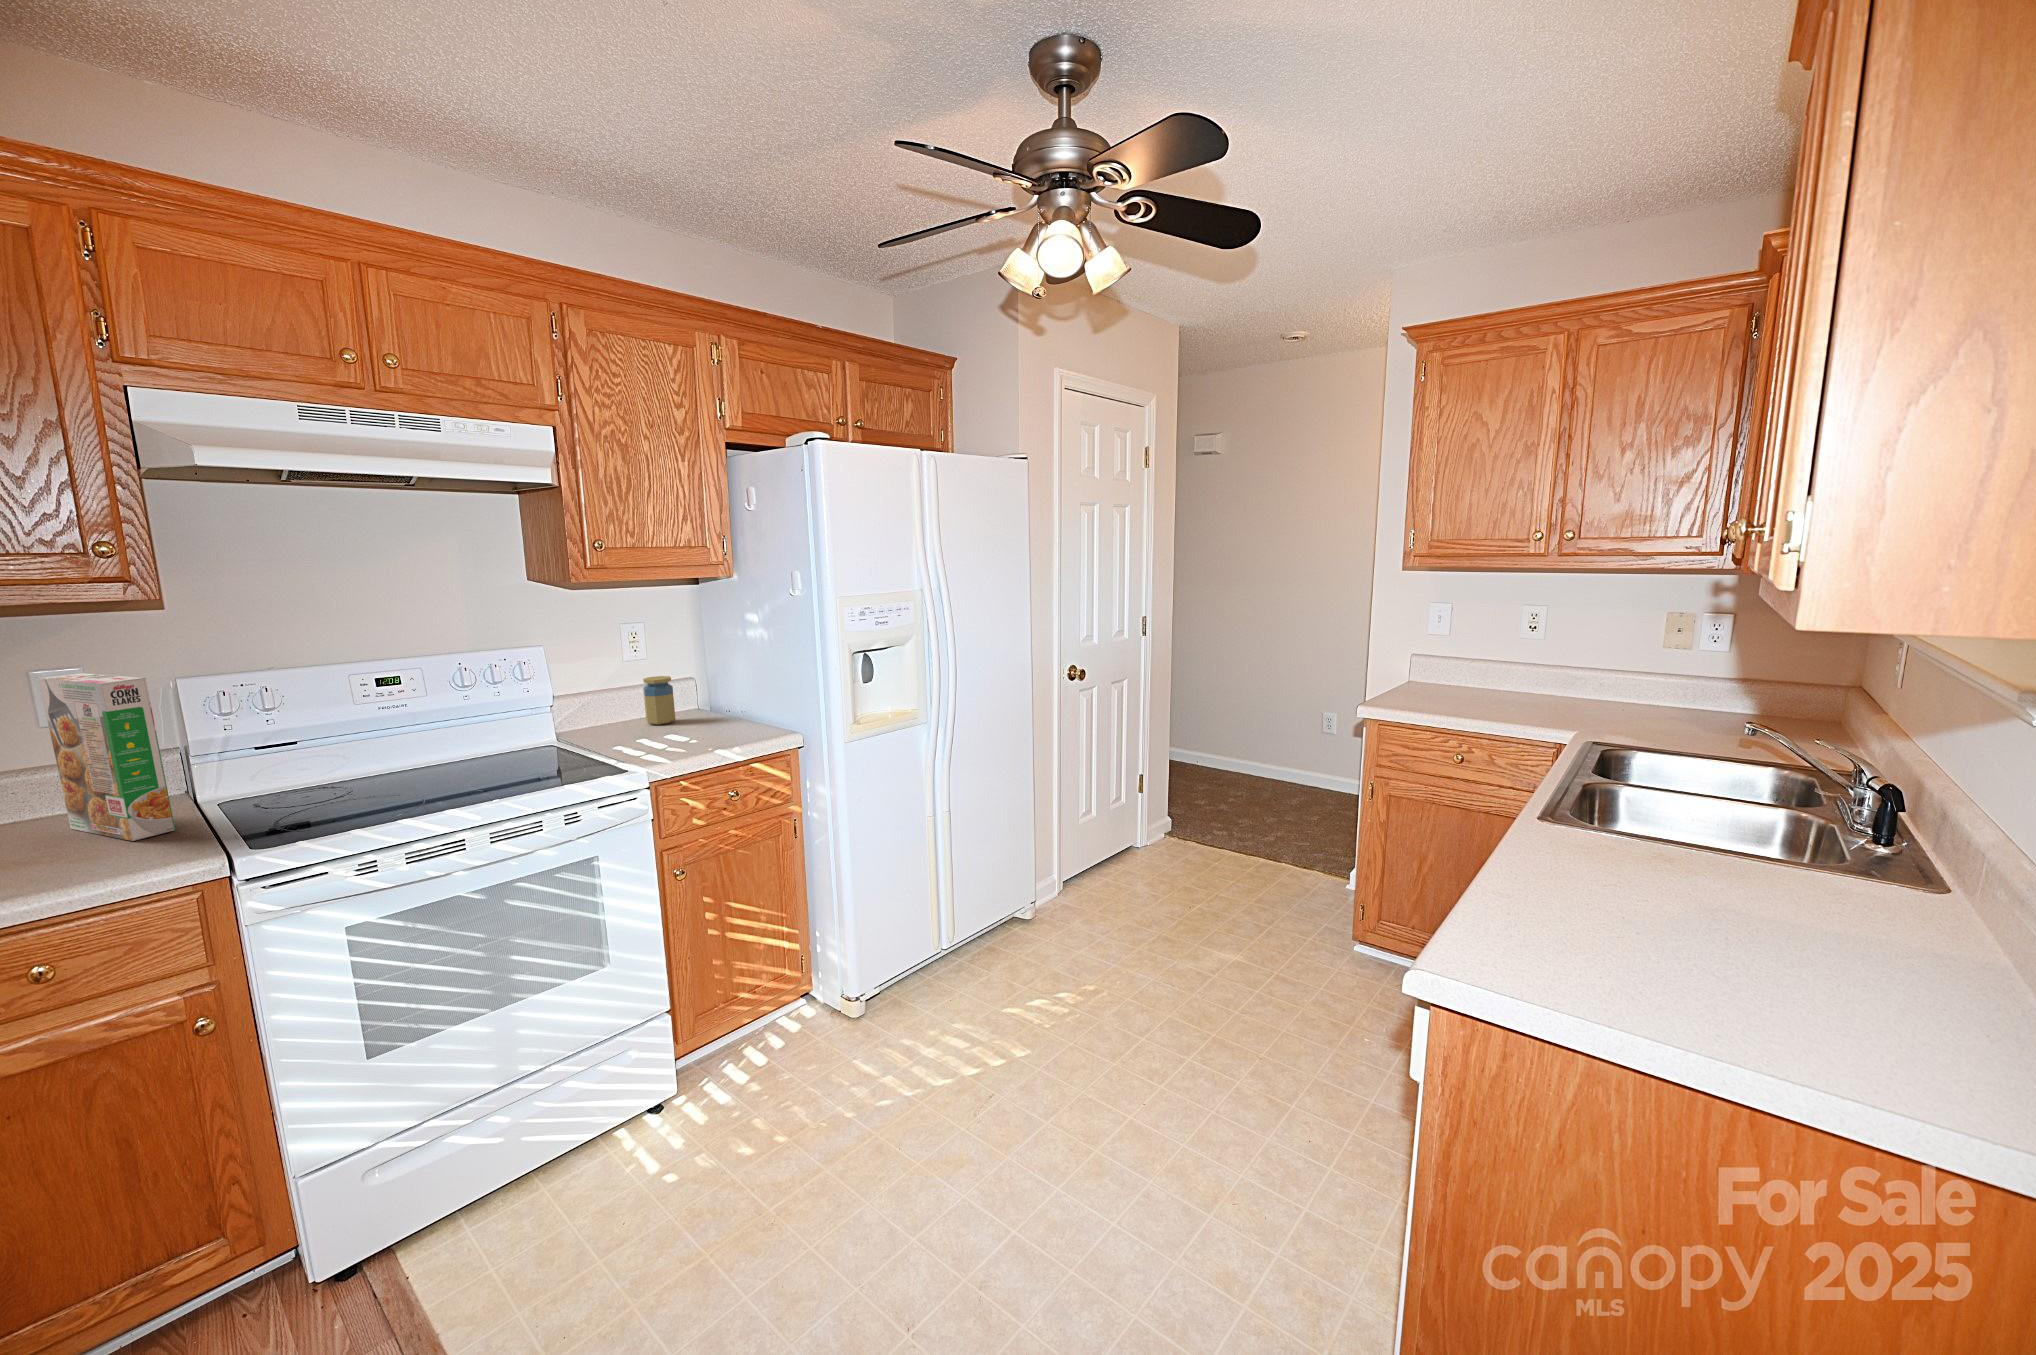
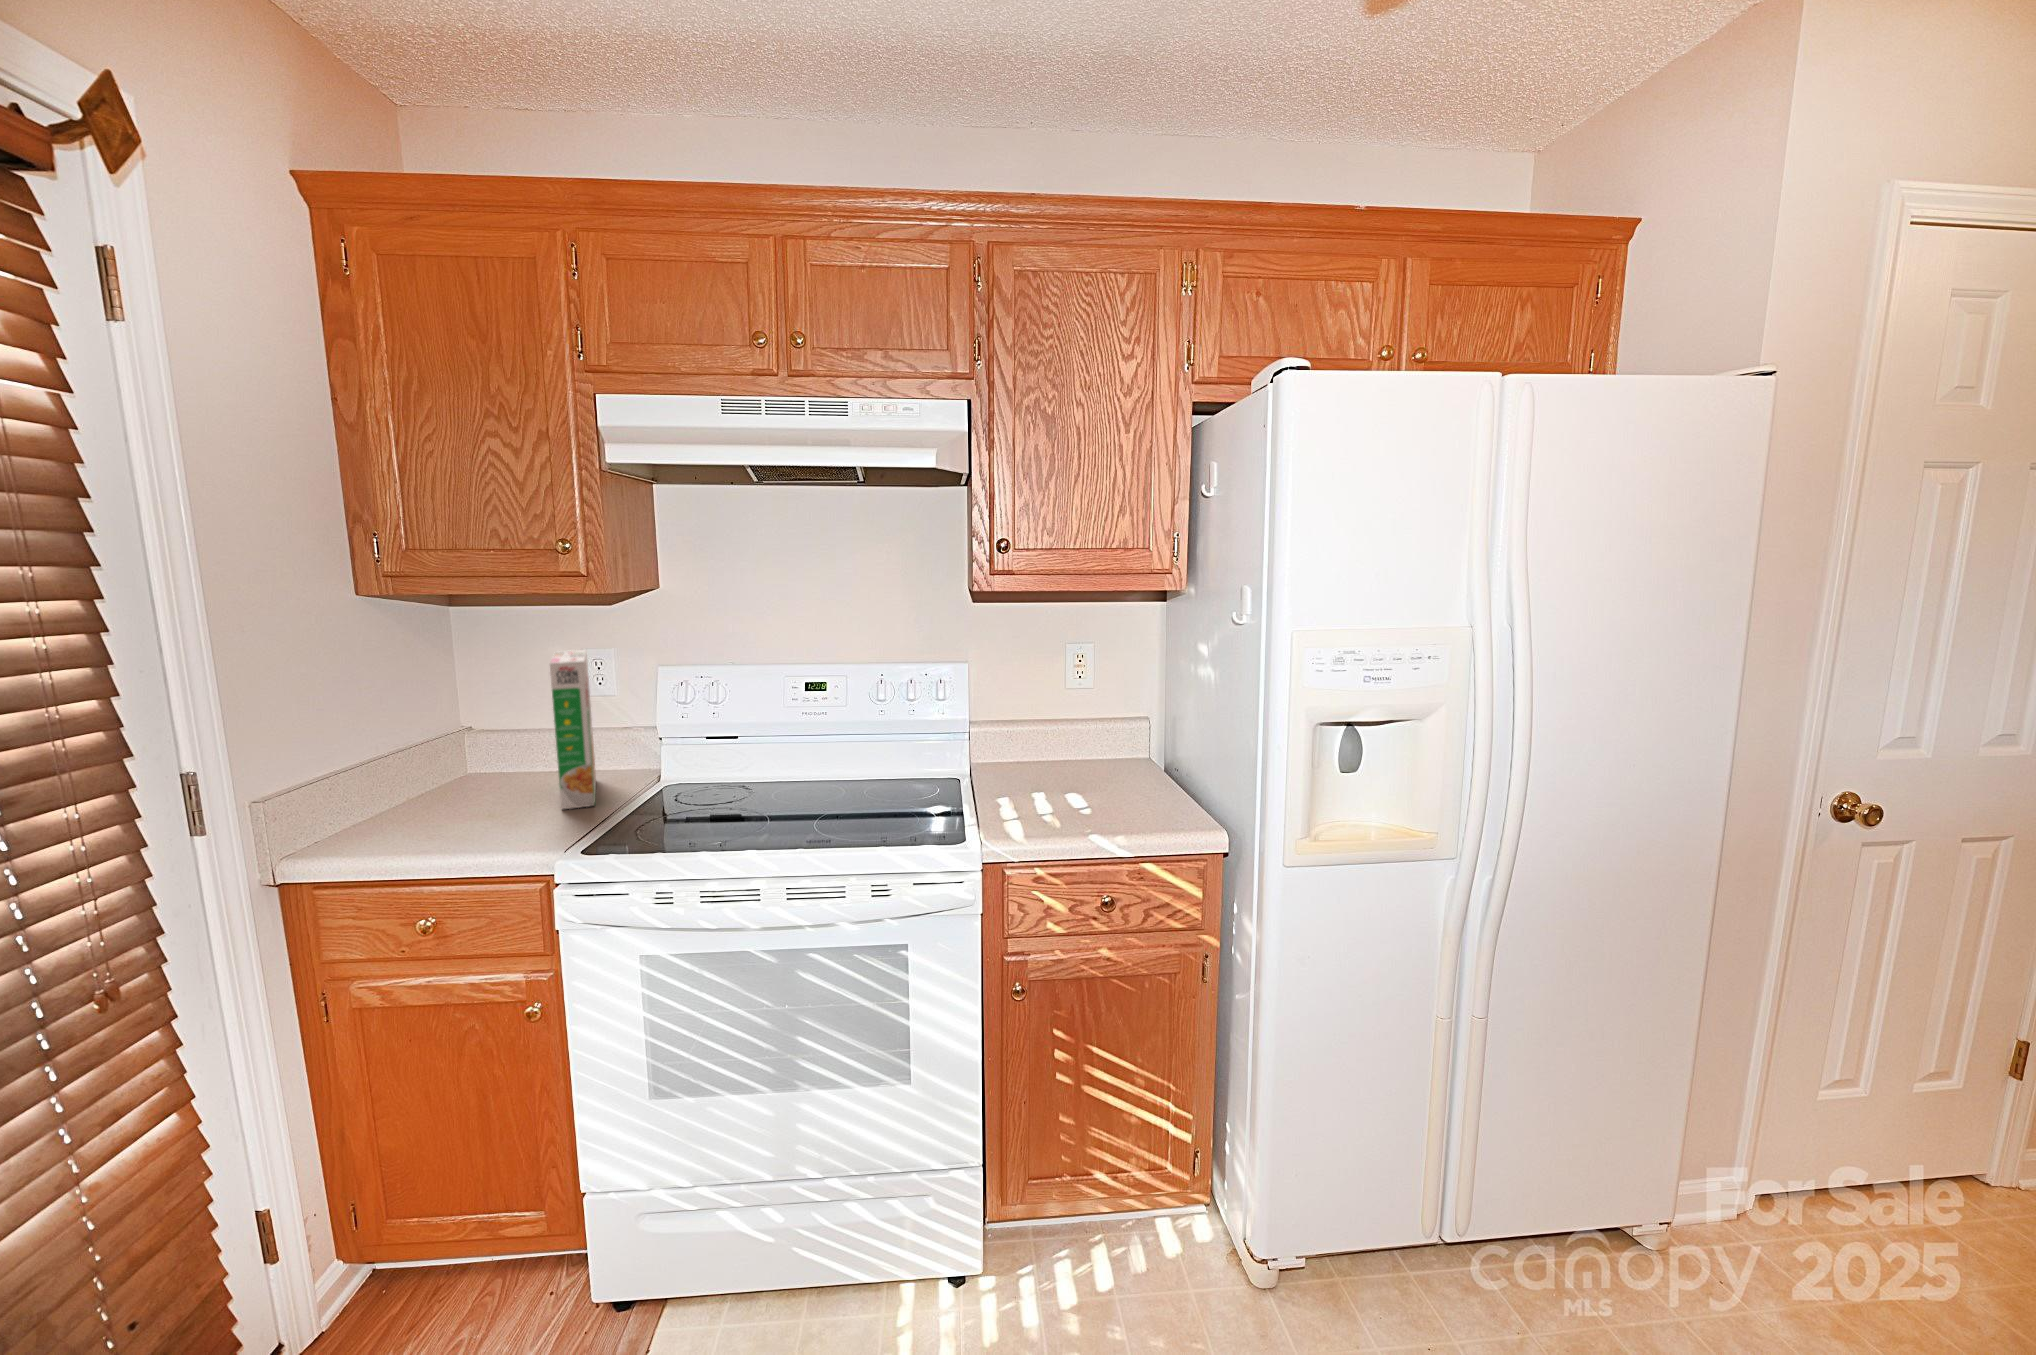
jar: present [643,676,676,725] -> none [1070,712,1105,774]

